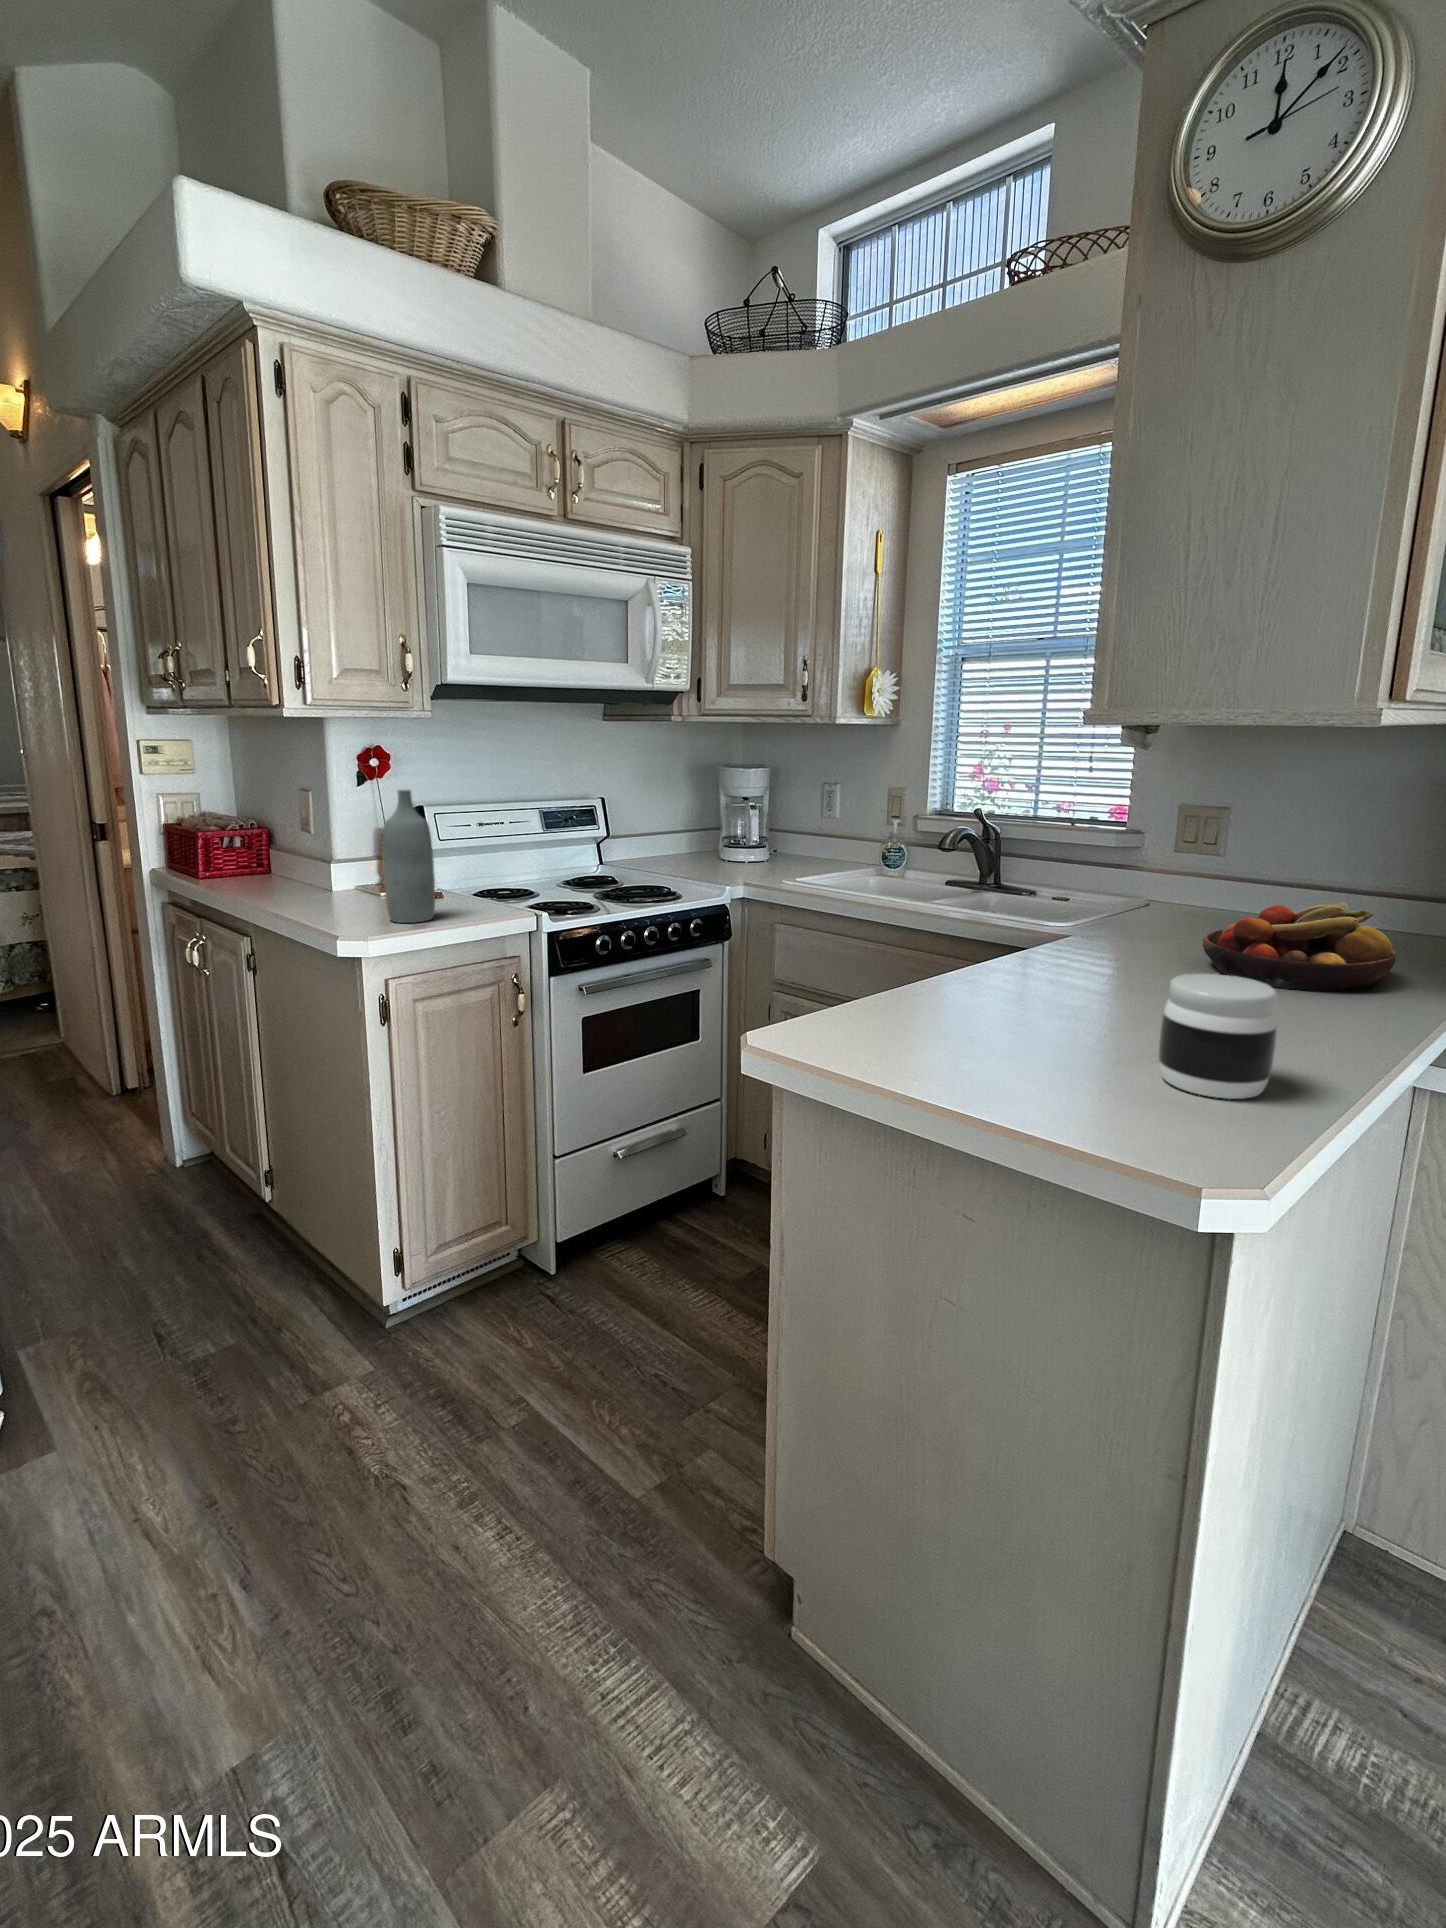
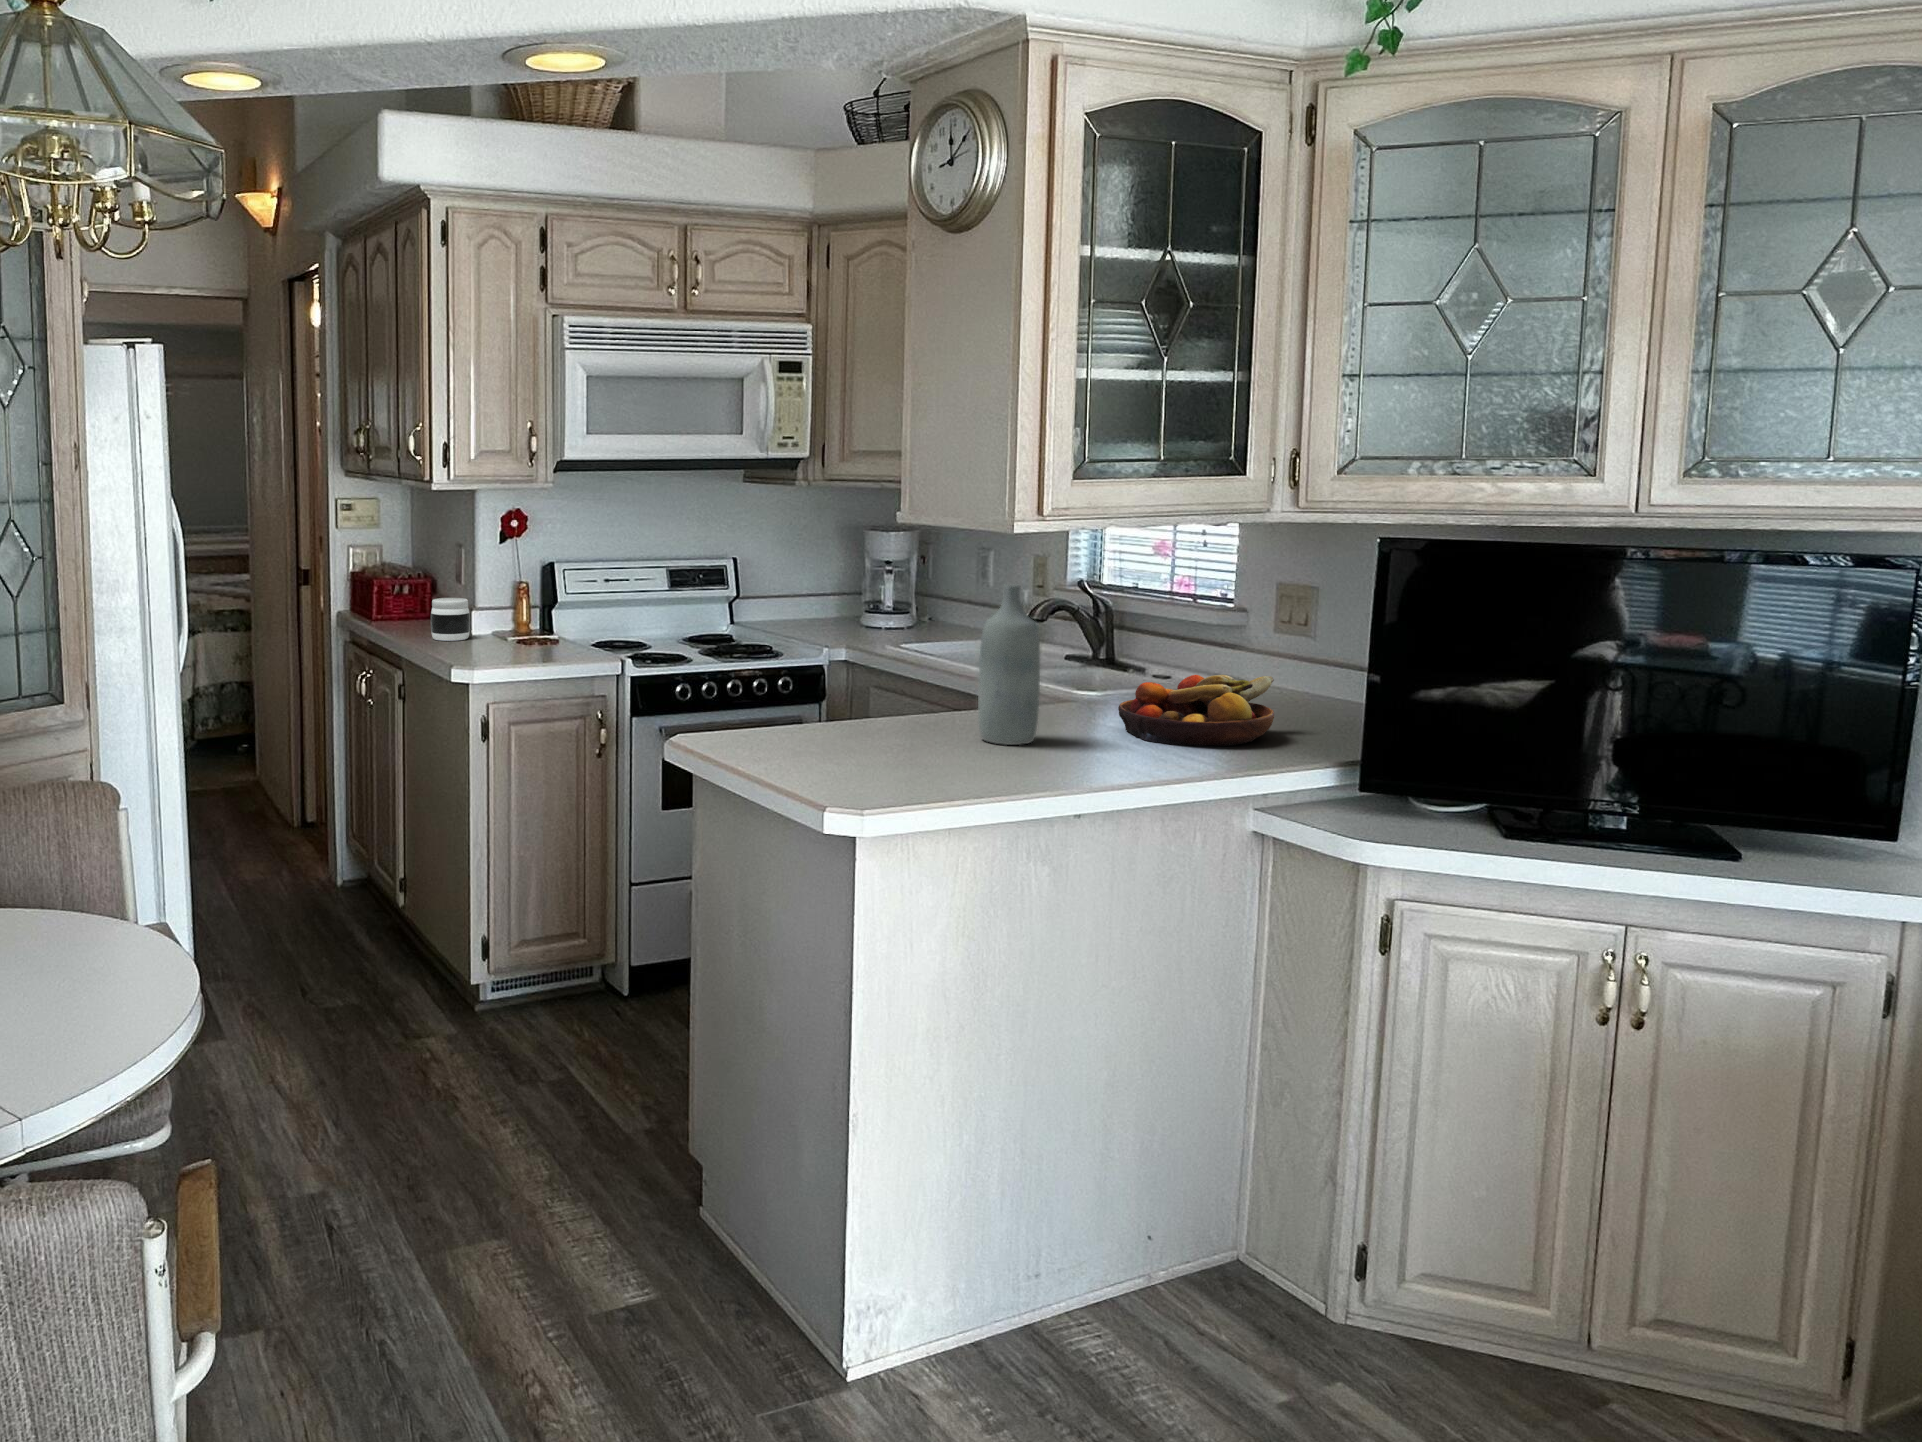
bottle: present [382,790,435,923] -> present [978,584,1040,745]
jar: present [1159,974,1277,1099] -> present [431,598,470,641]

